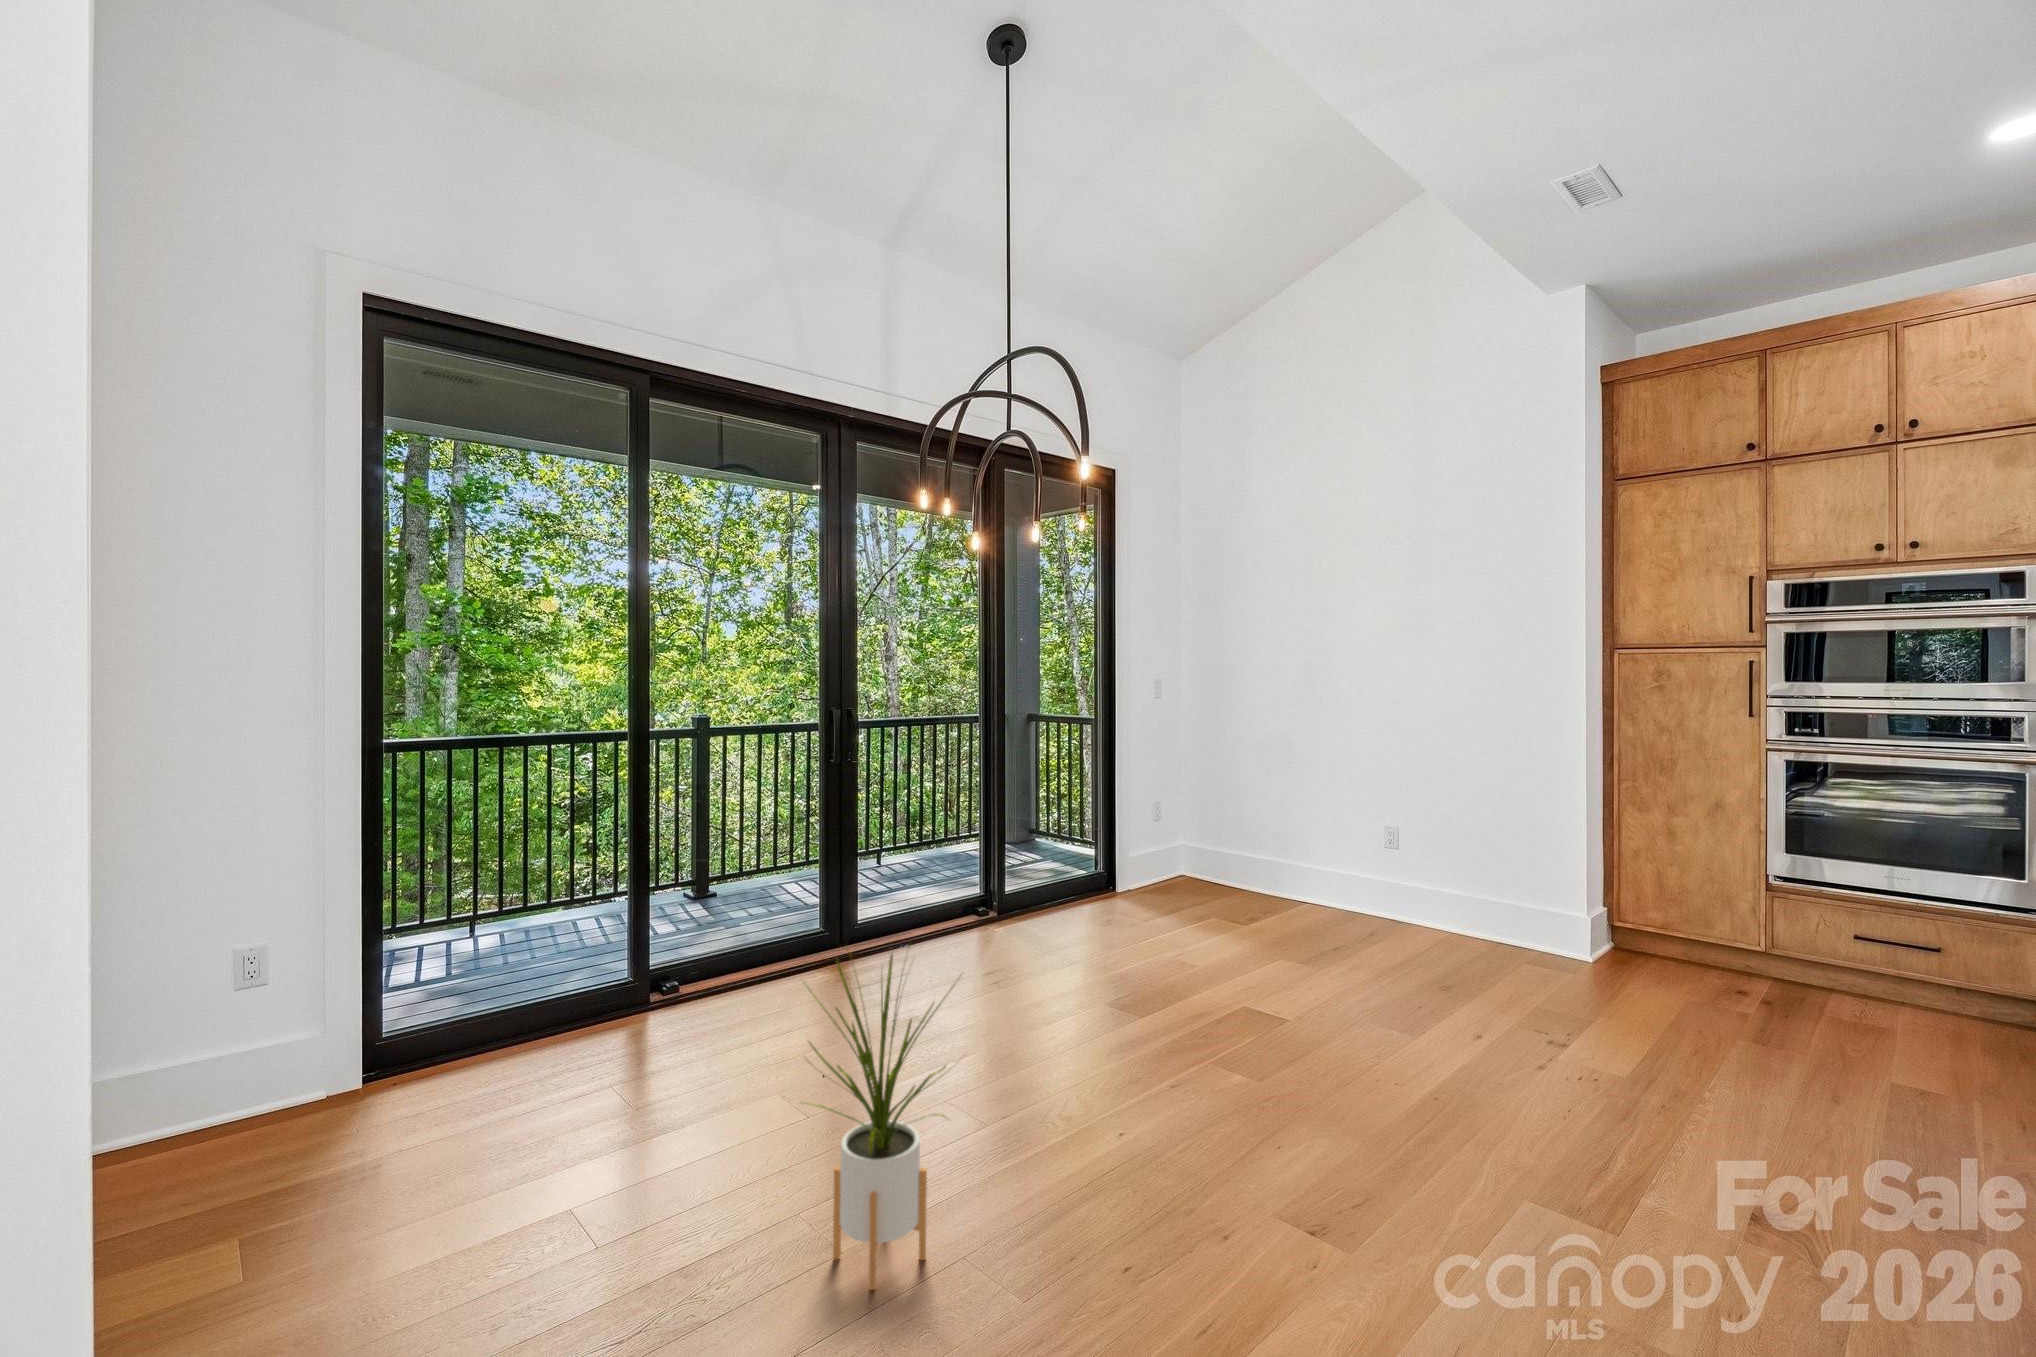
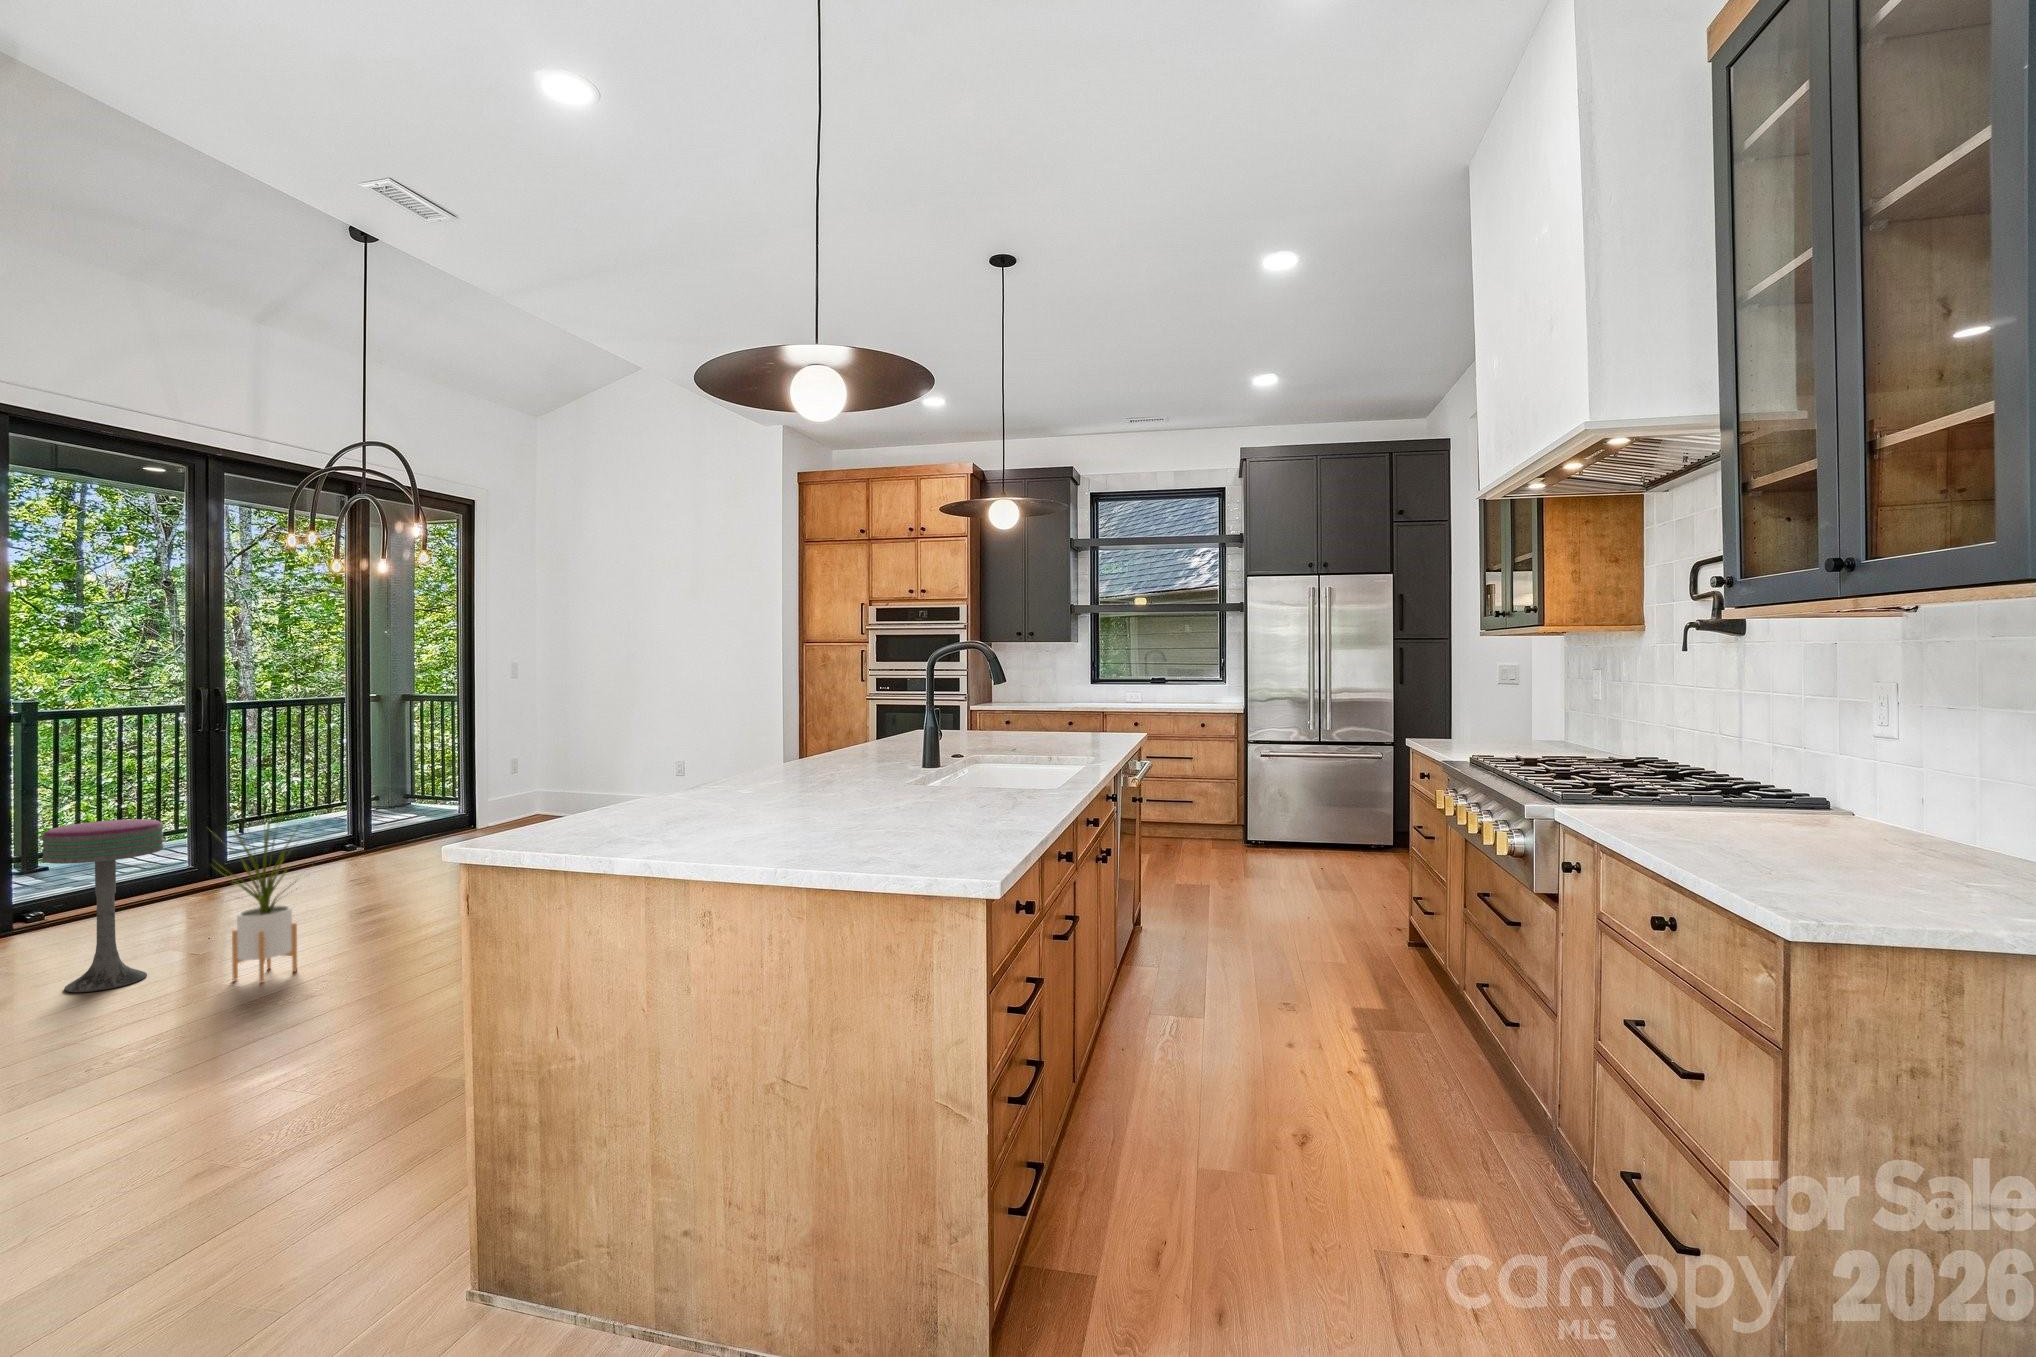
bar stool: none [611,924,758,1219] -> present [42,819,163,992]

